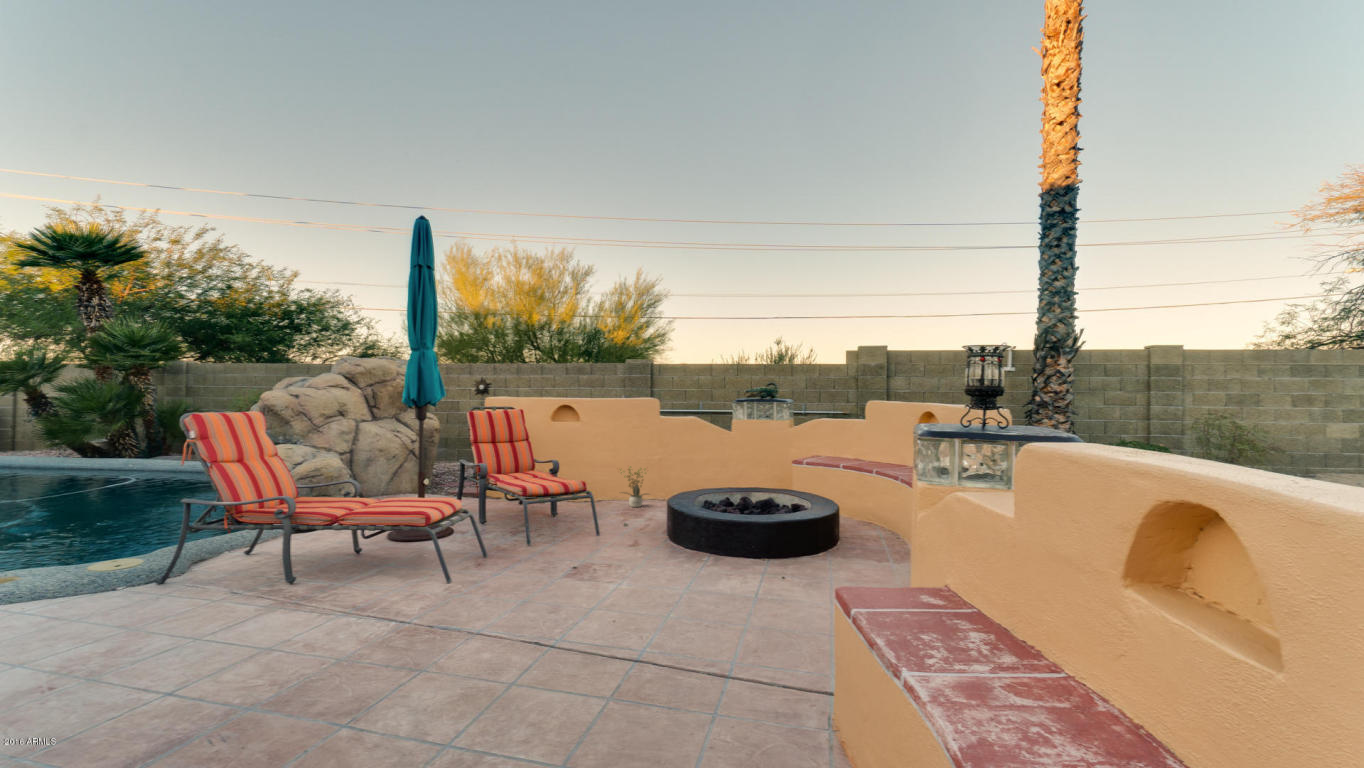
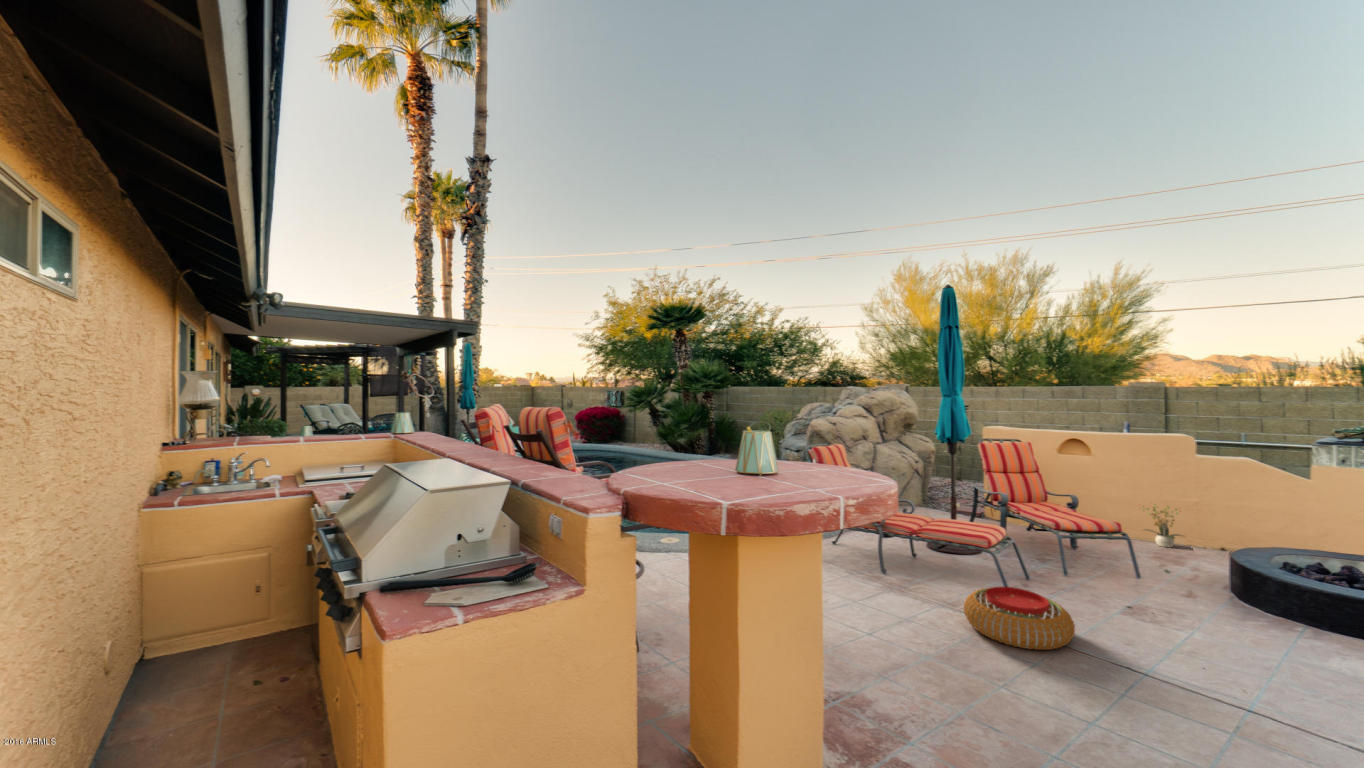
pouf: none [343,566,489,649] -> present [964,587,1075,650]

